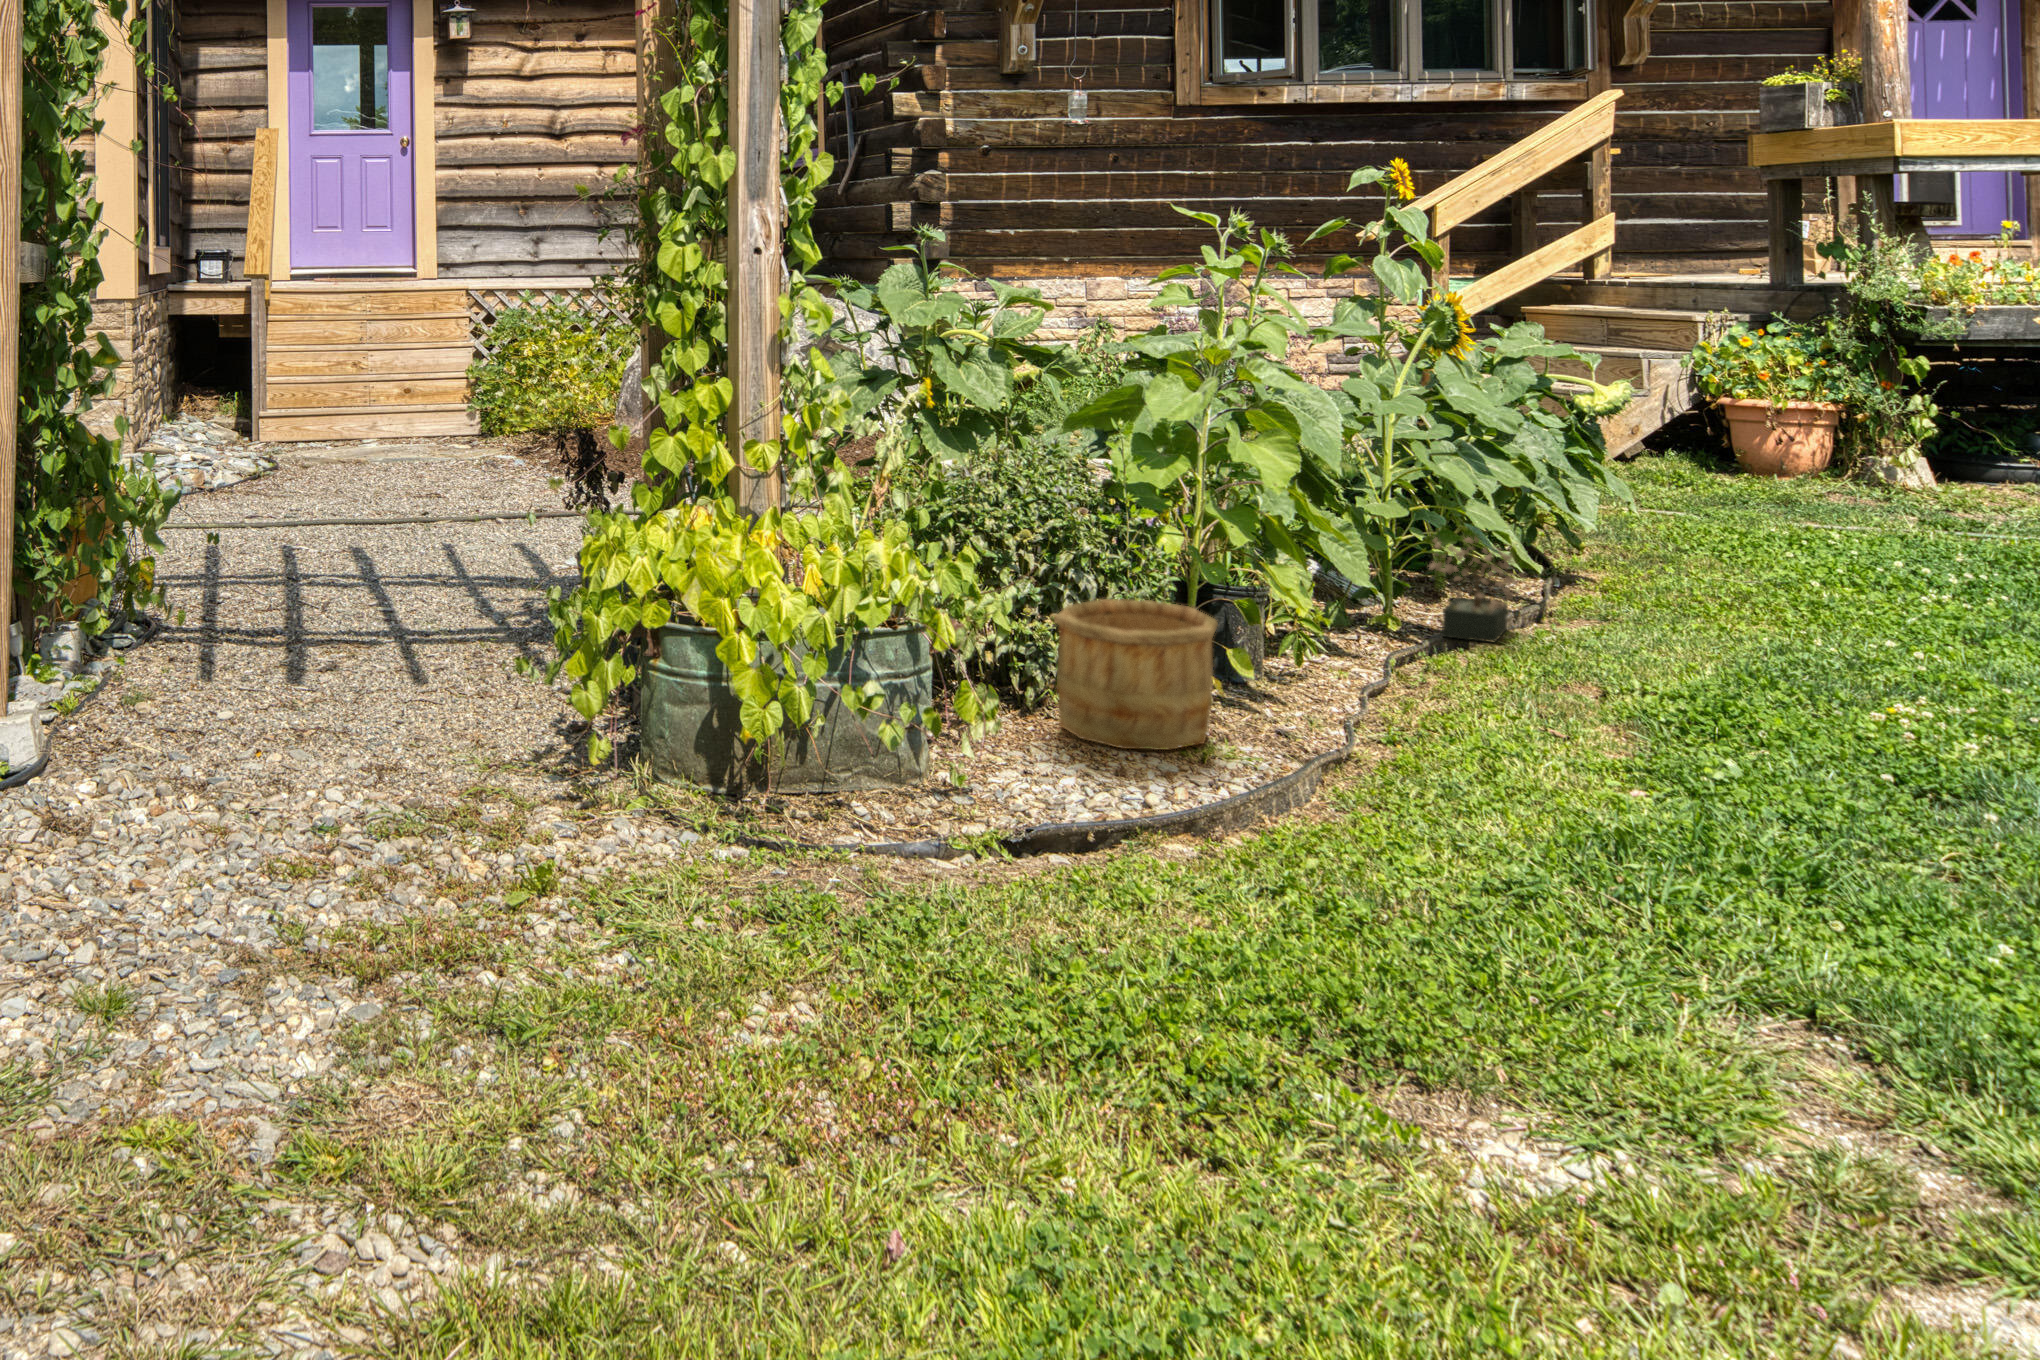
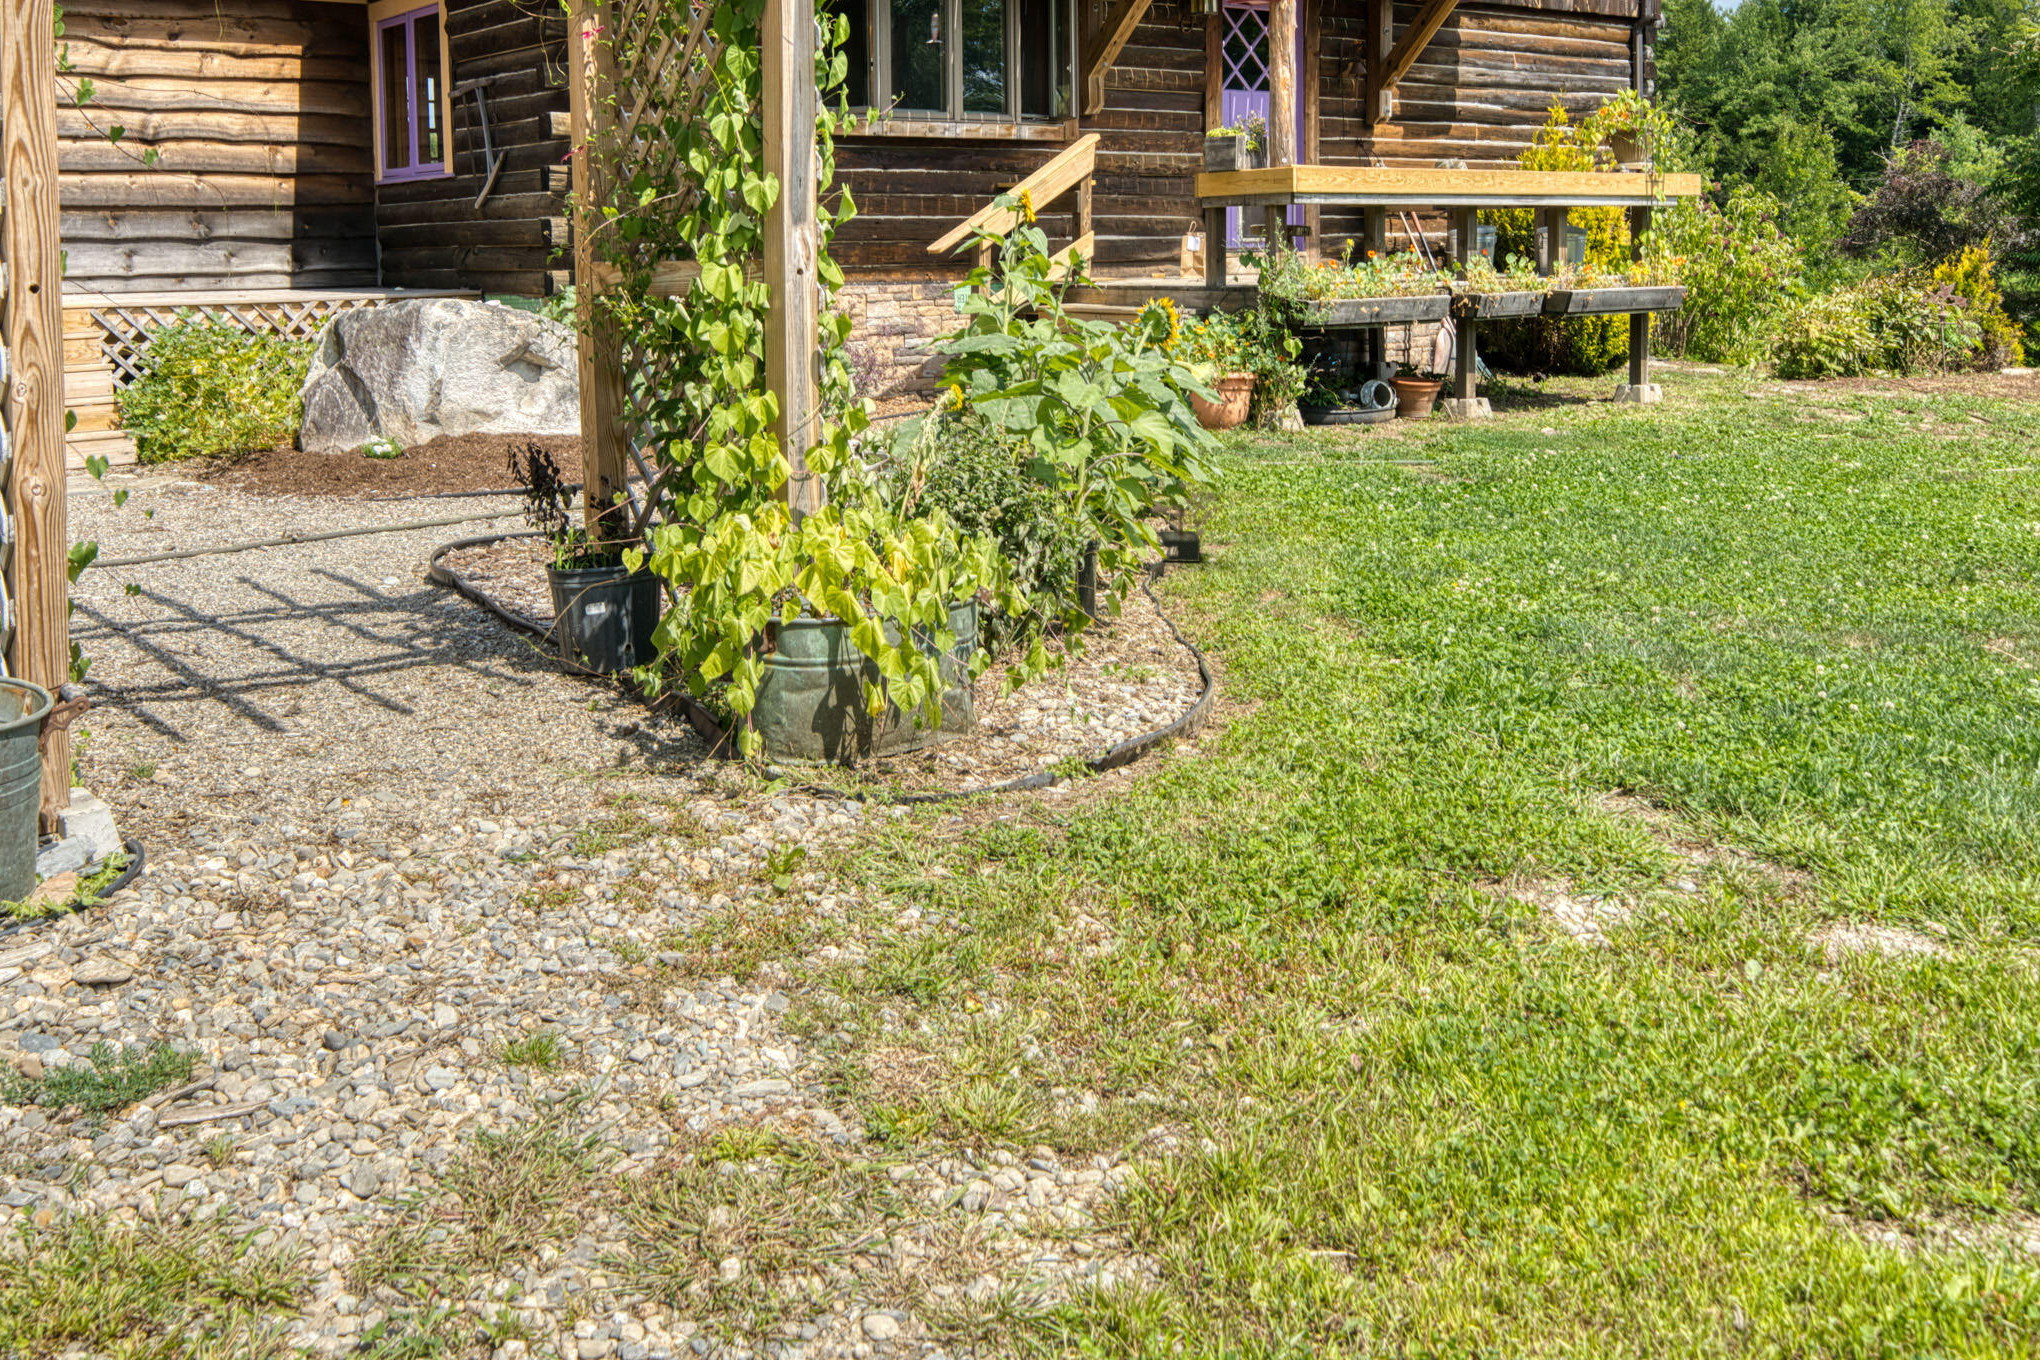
wooden bucket: present [1054,599,1218,750] -> none [996,552,1123,673]

